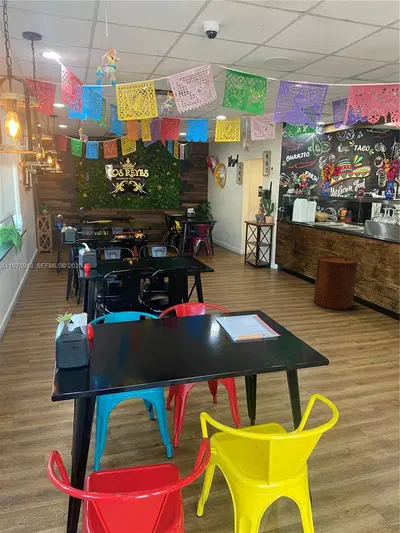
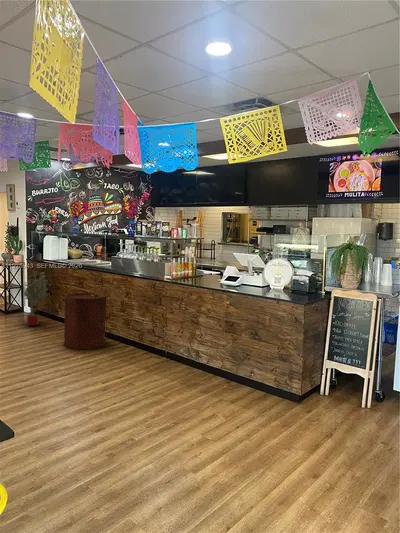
potted tree: none [274,232,303,281] -> present [24,271,50,326]

